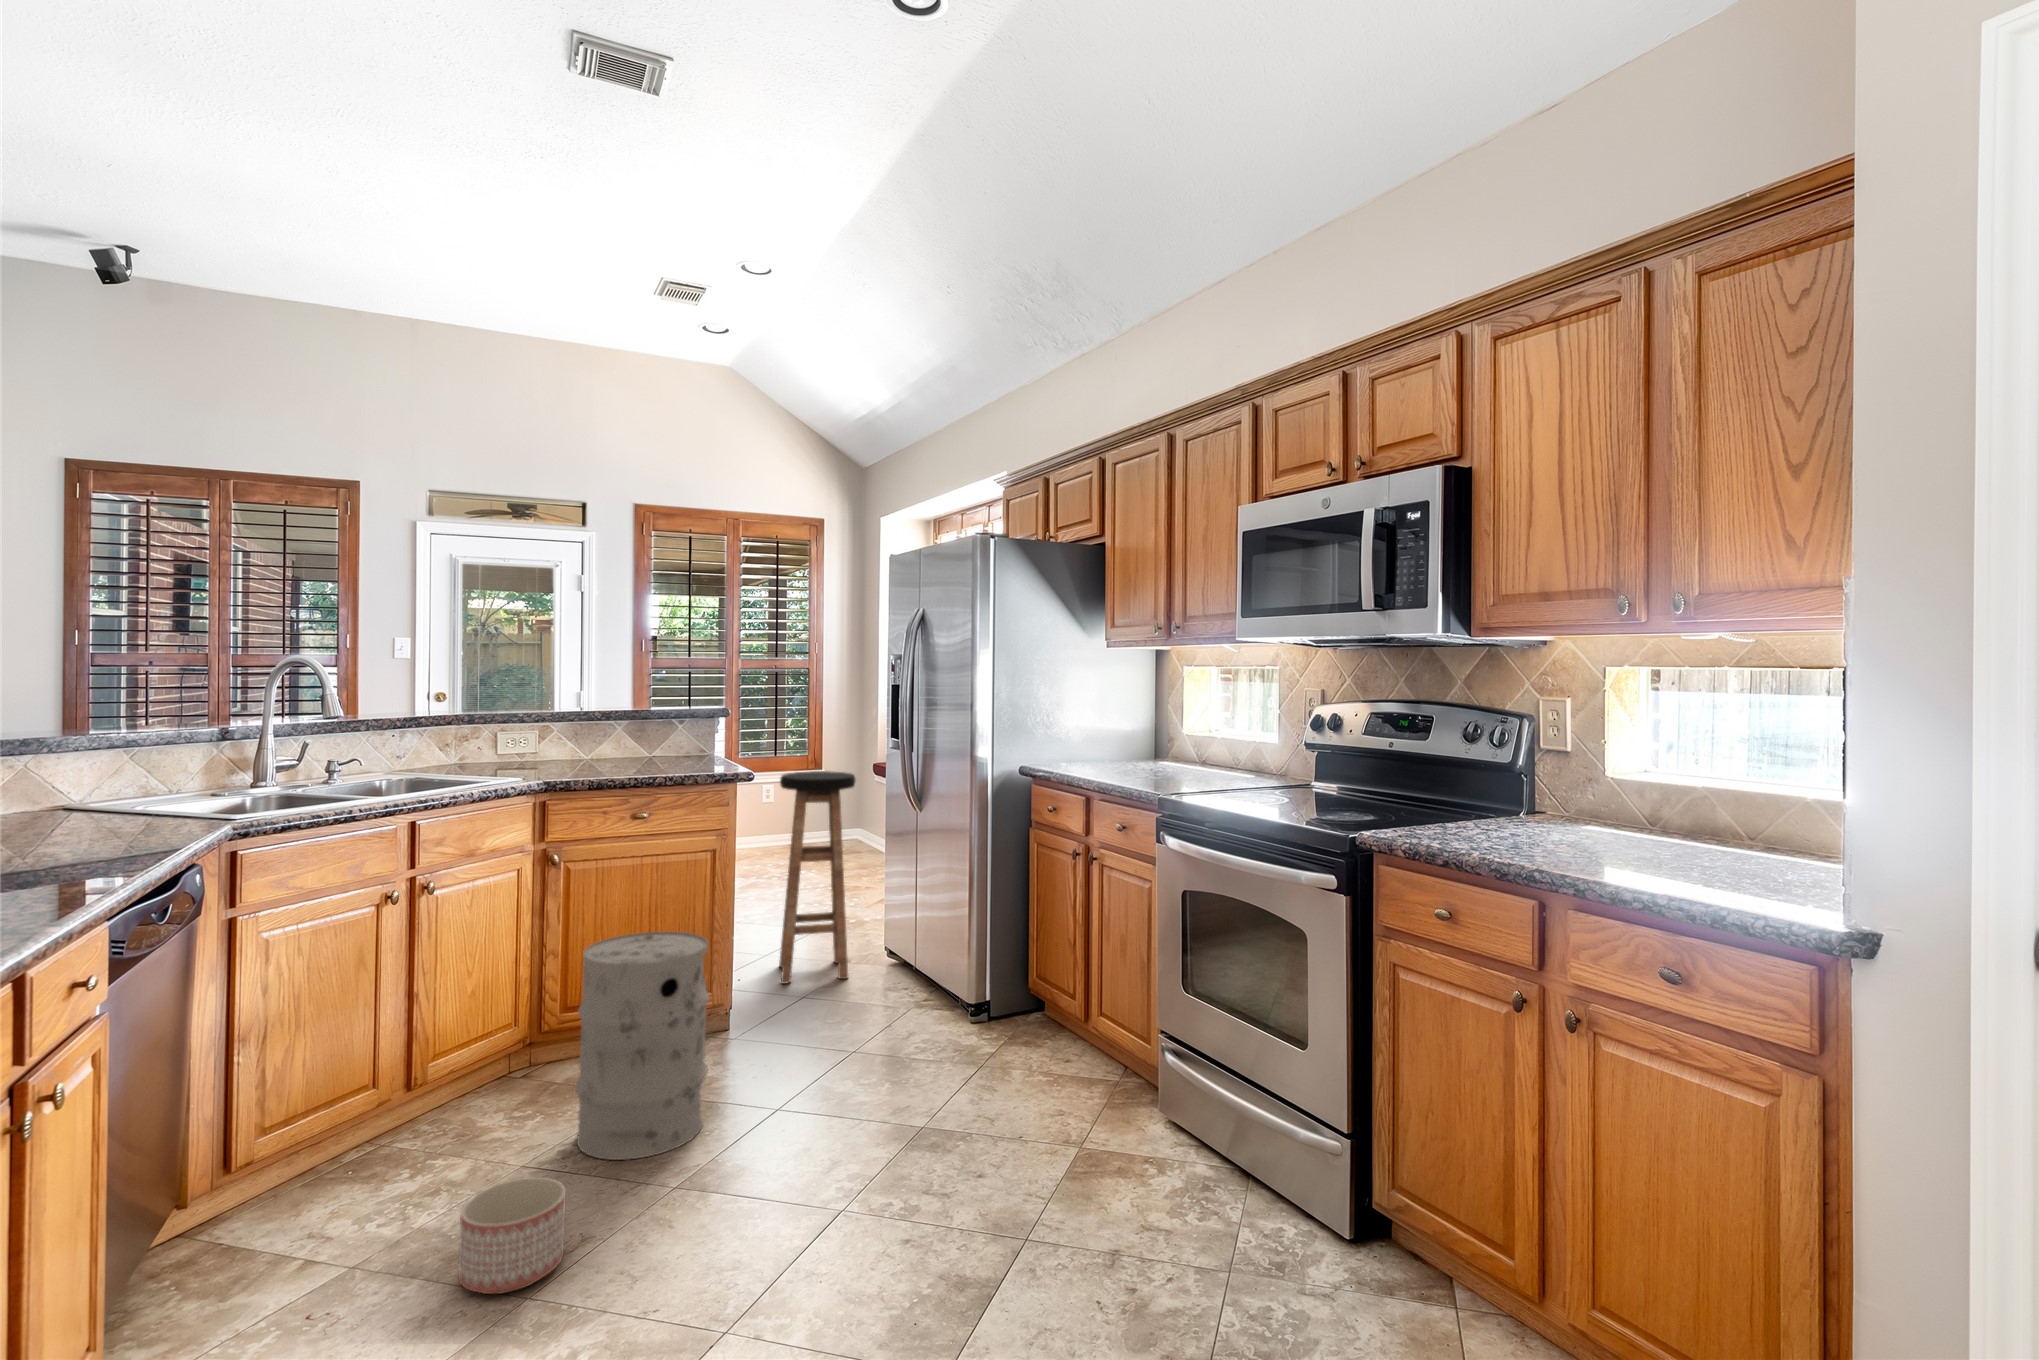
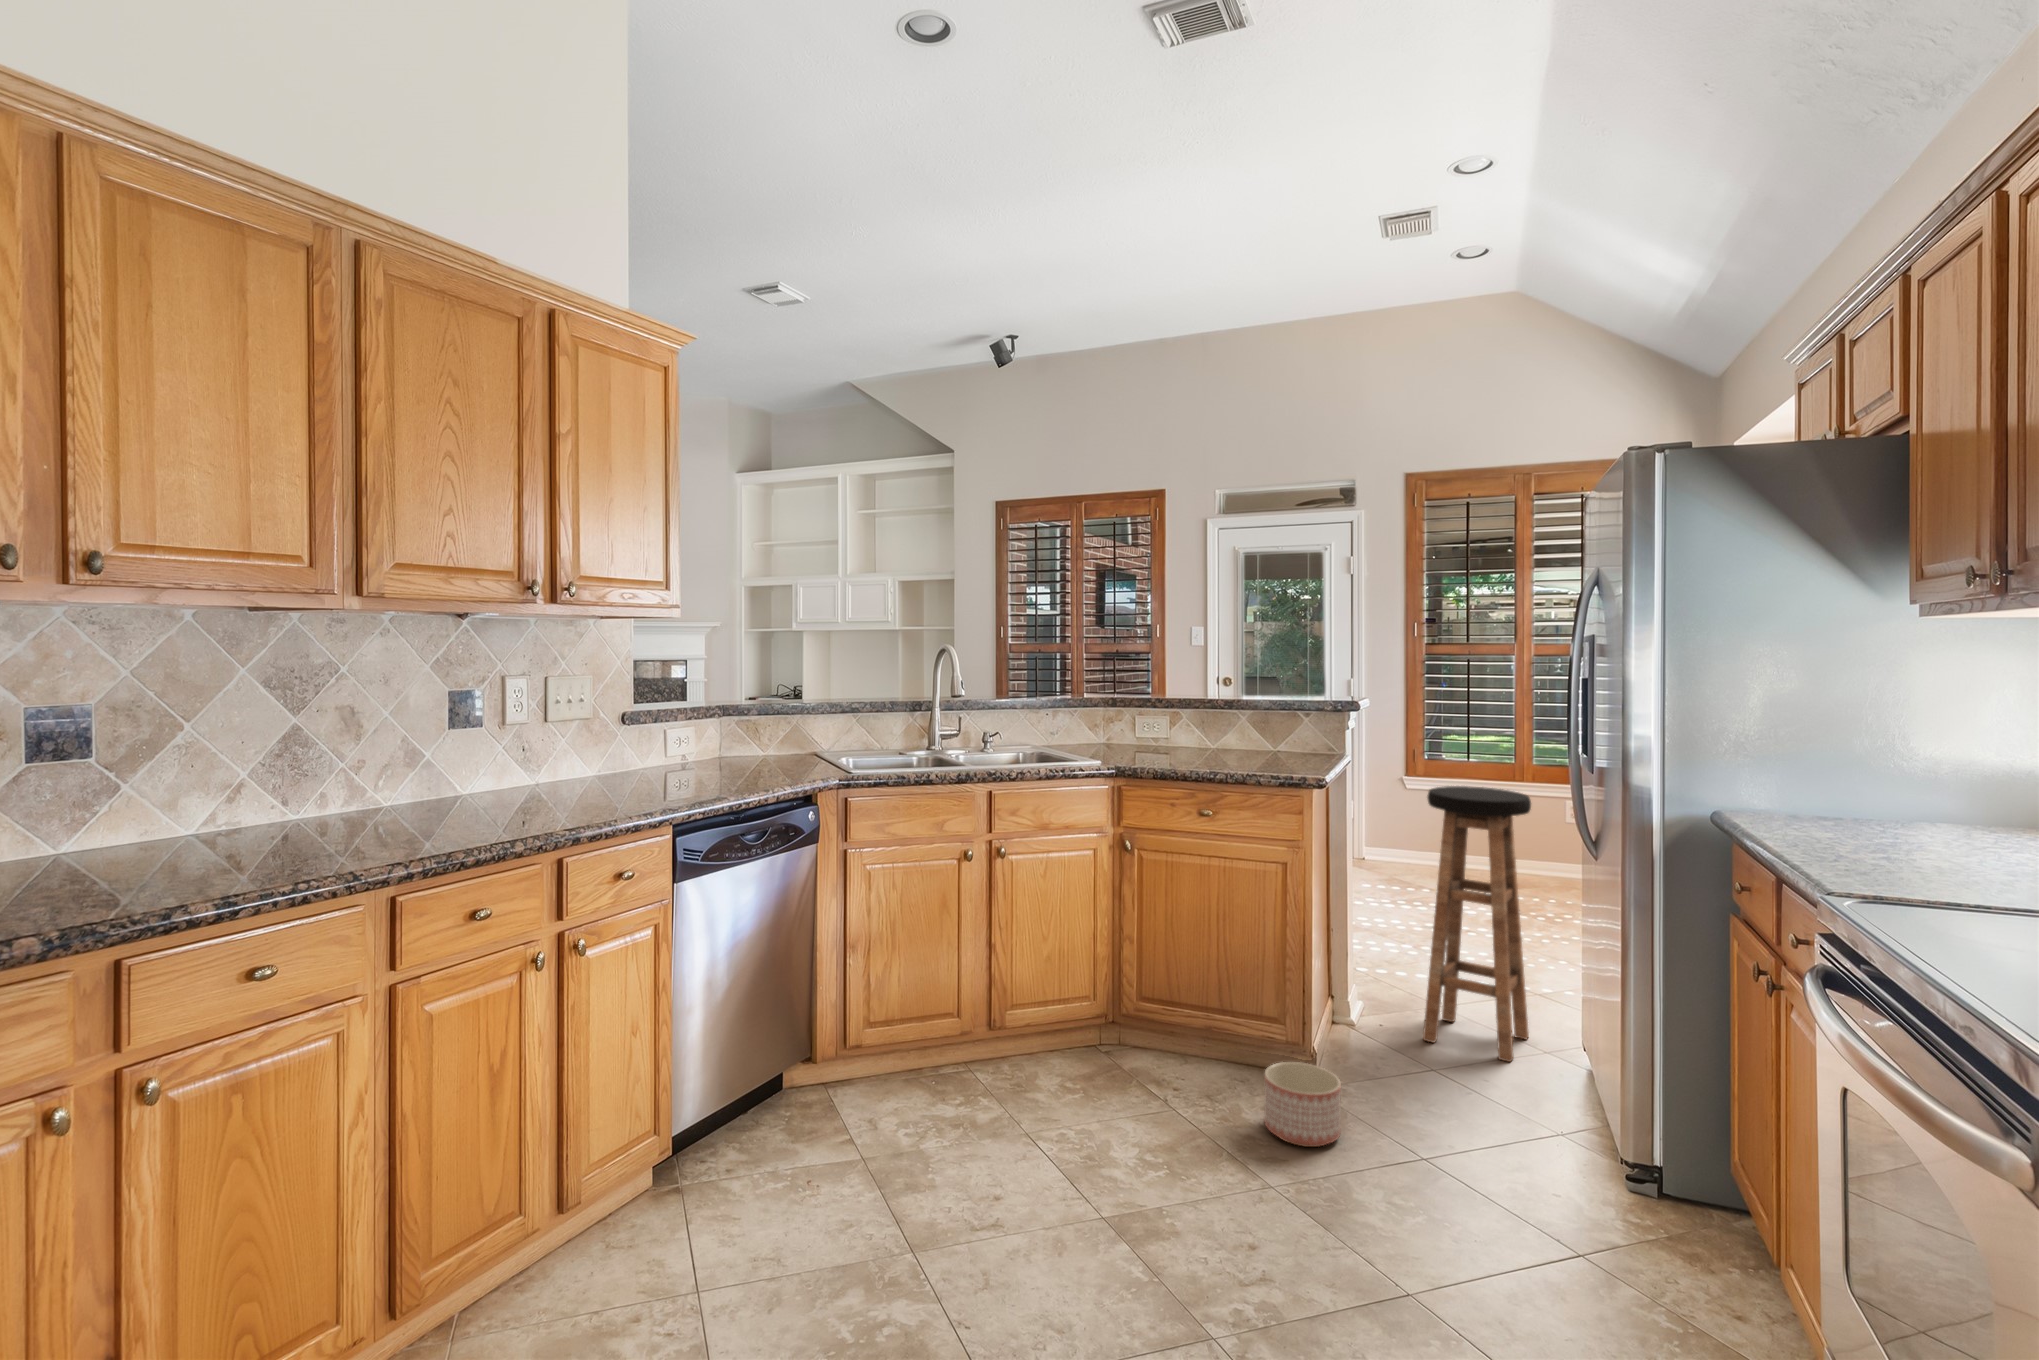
trash can: present [575,932,709,1160] -> none [1064,934,1191,1173]
planter: present [458,1177,566,1294] -> present [1264,1062,1341,1147]

